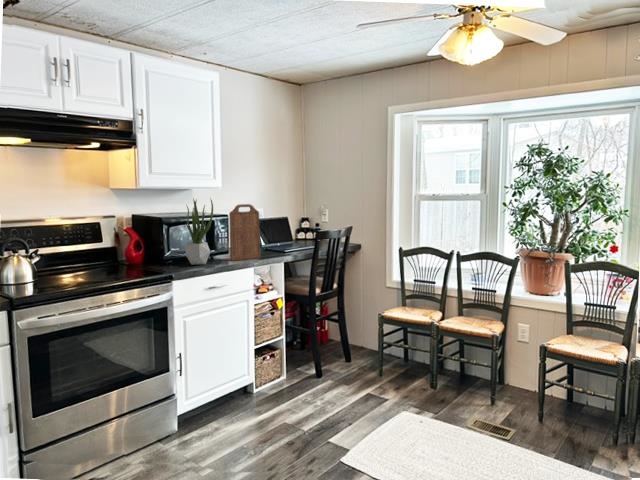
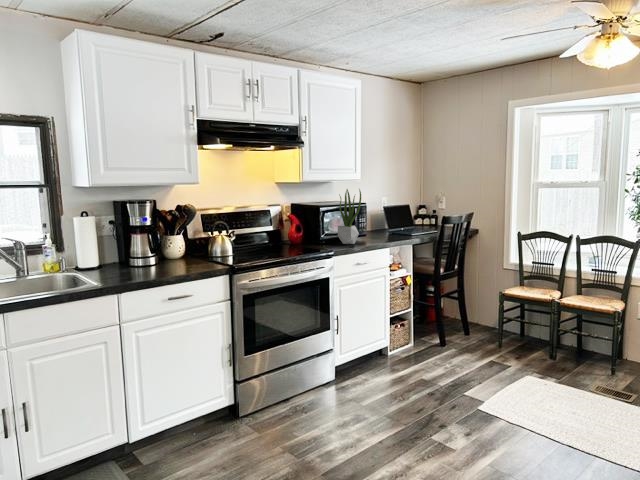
cutting board: present [229,204,260,261] -> none [373,193,397,241]

